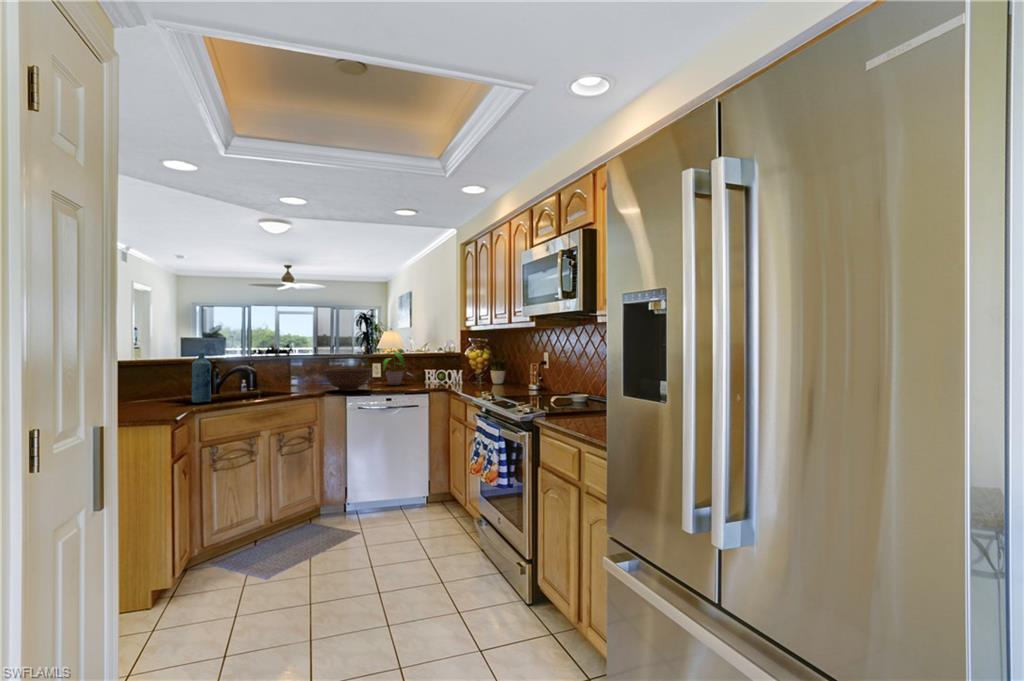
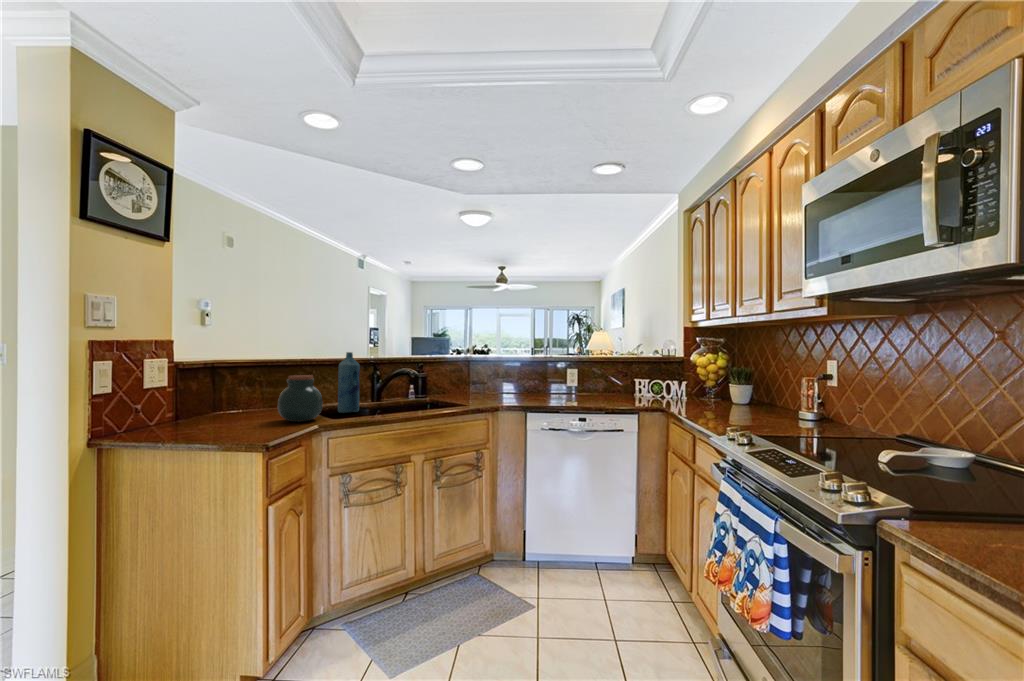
potted plant: present [383,349,405,385] -> none [568,351,618,398]
fruit bowl: present [324,368,372,391] -> none [500,374,560,405]
jar: none [148,372,188,409] -> present [278,375,323,422]

